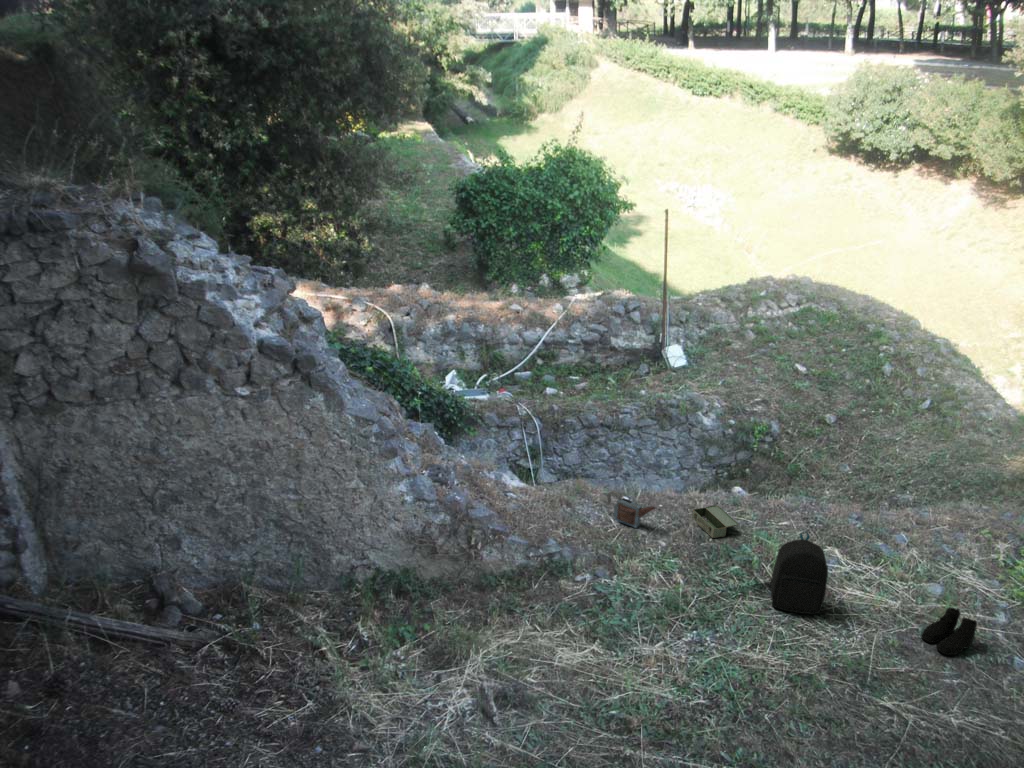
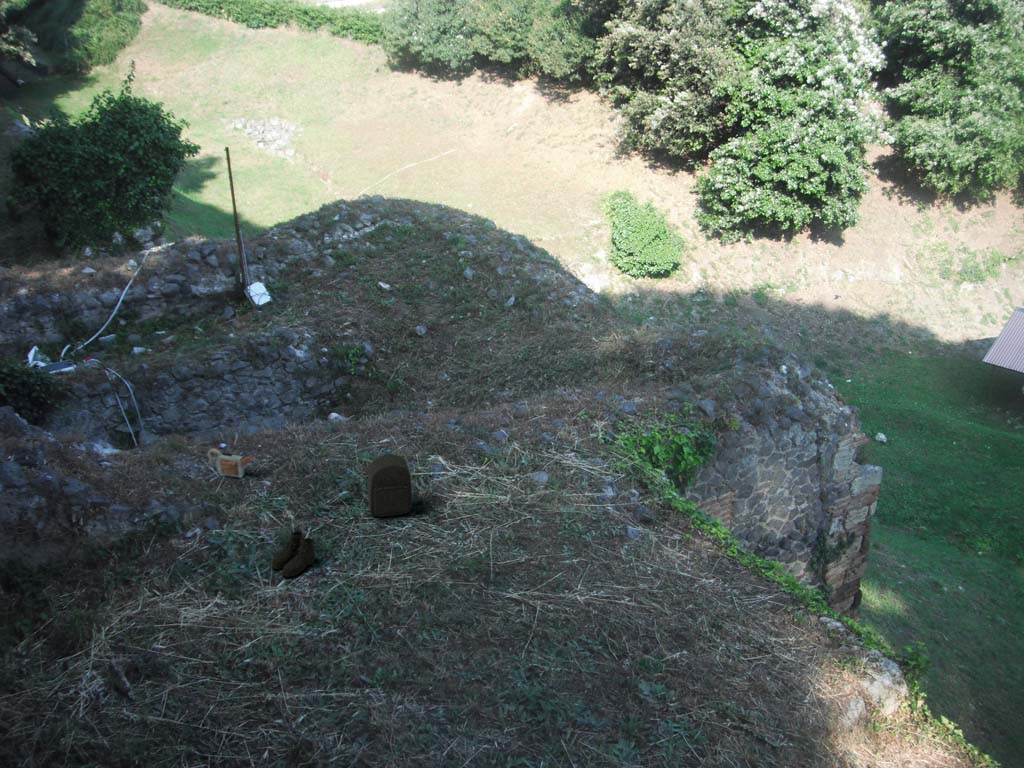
toolbox: present [692,505,739,538] -> none [293,438,335,469]
boots: present [921,607,977,655] -> present [271,531,316,577]

